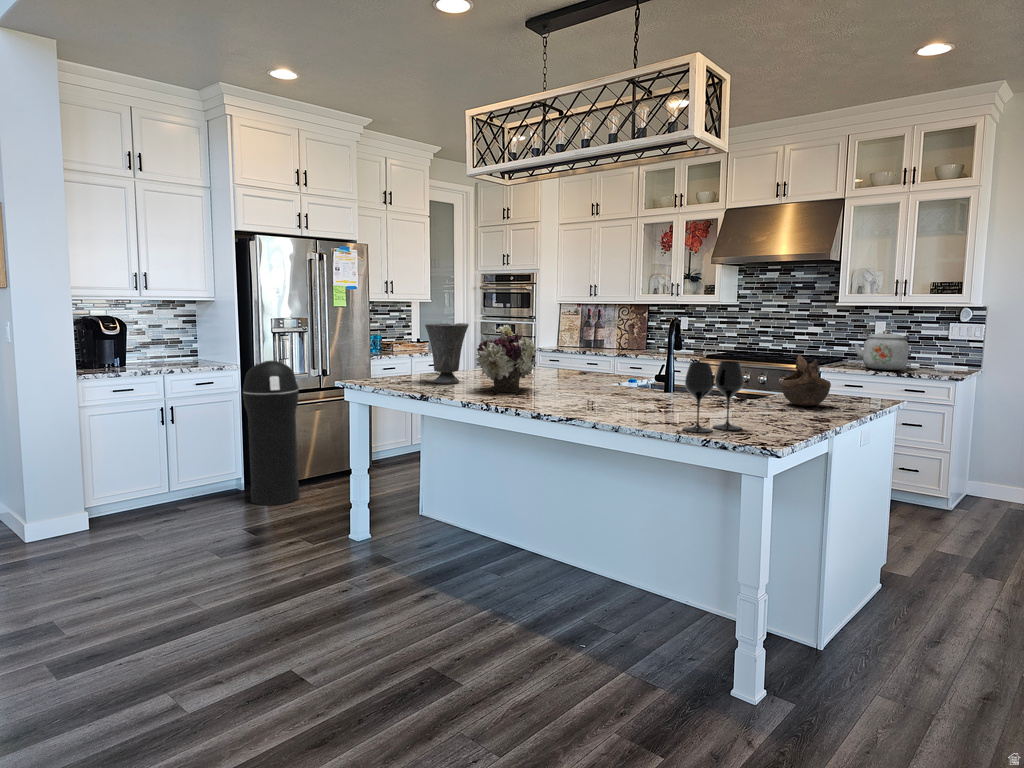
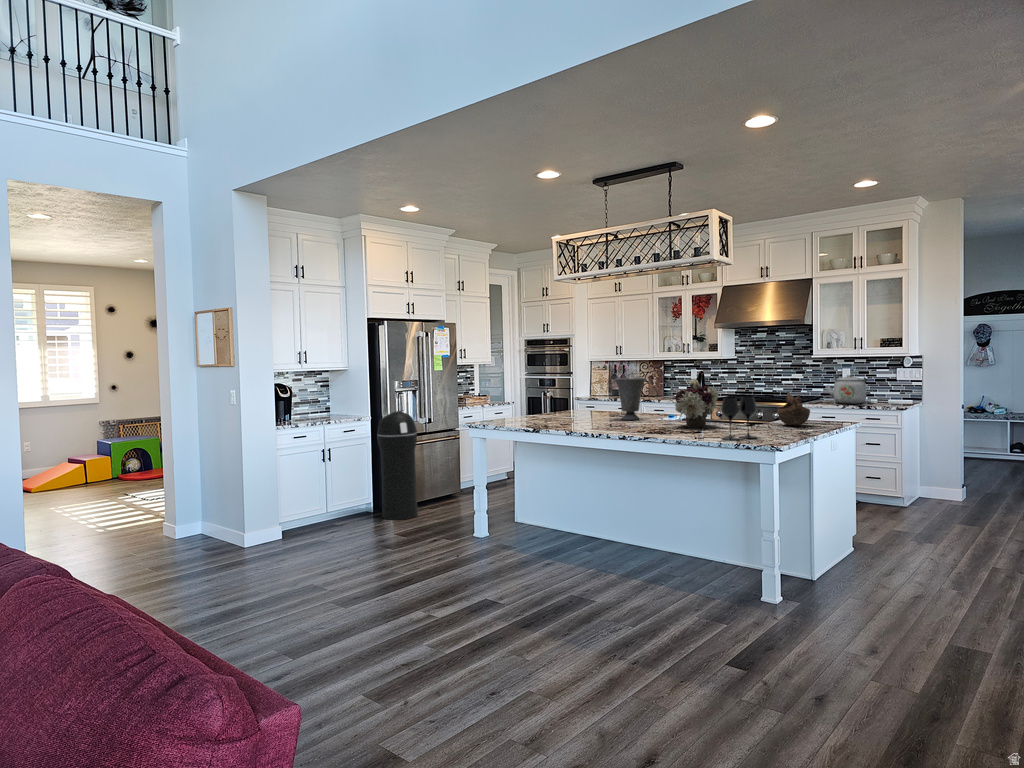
vase: present [425,323,469,384] -> present [615,377,646,420]
flower arrangement: present [475,325,537,392] -> present [674,379,719,428]

